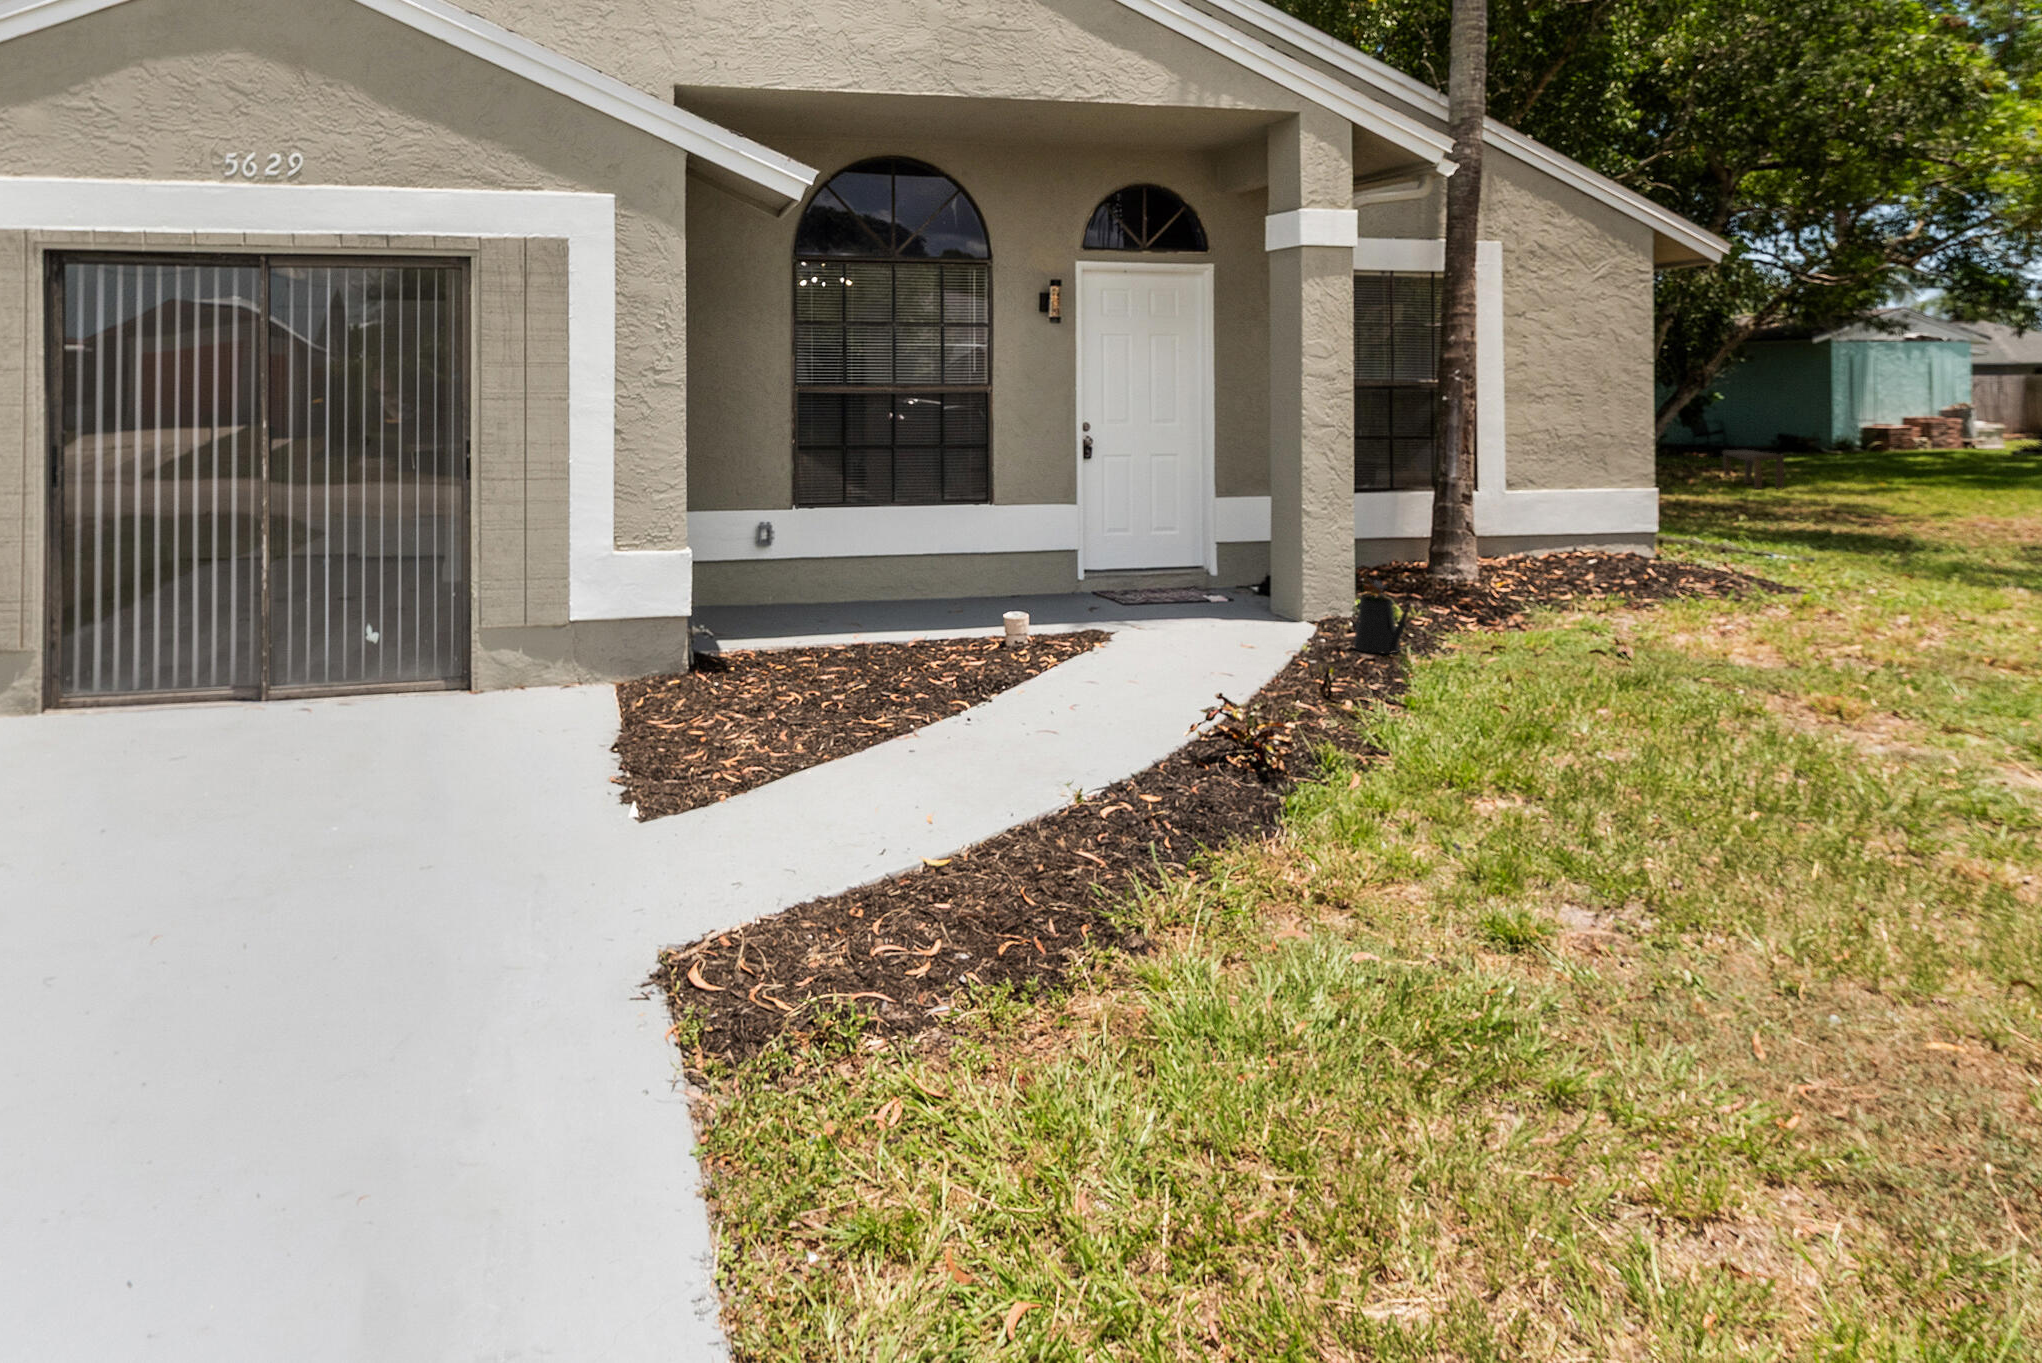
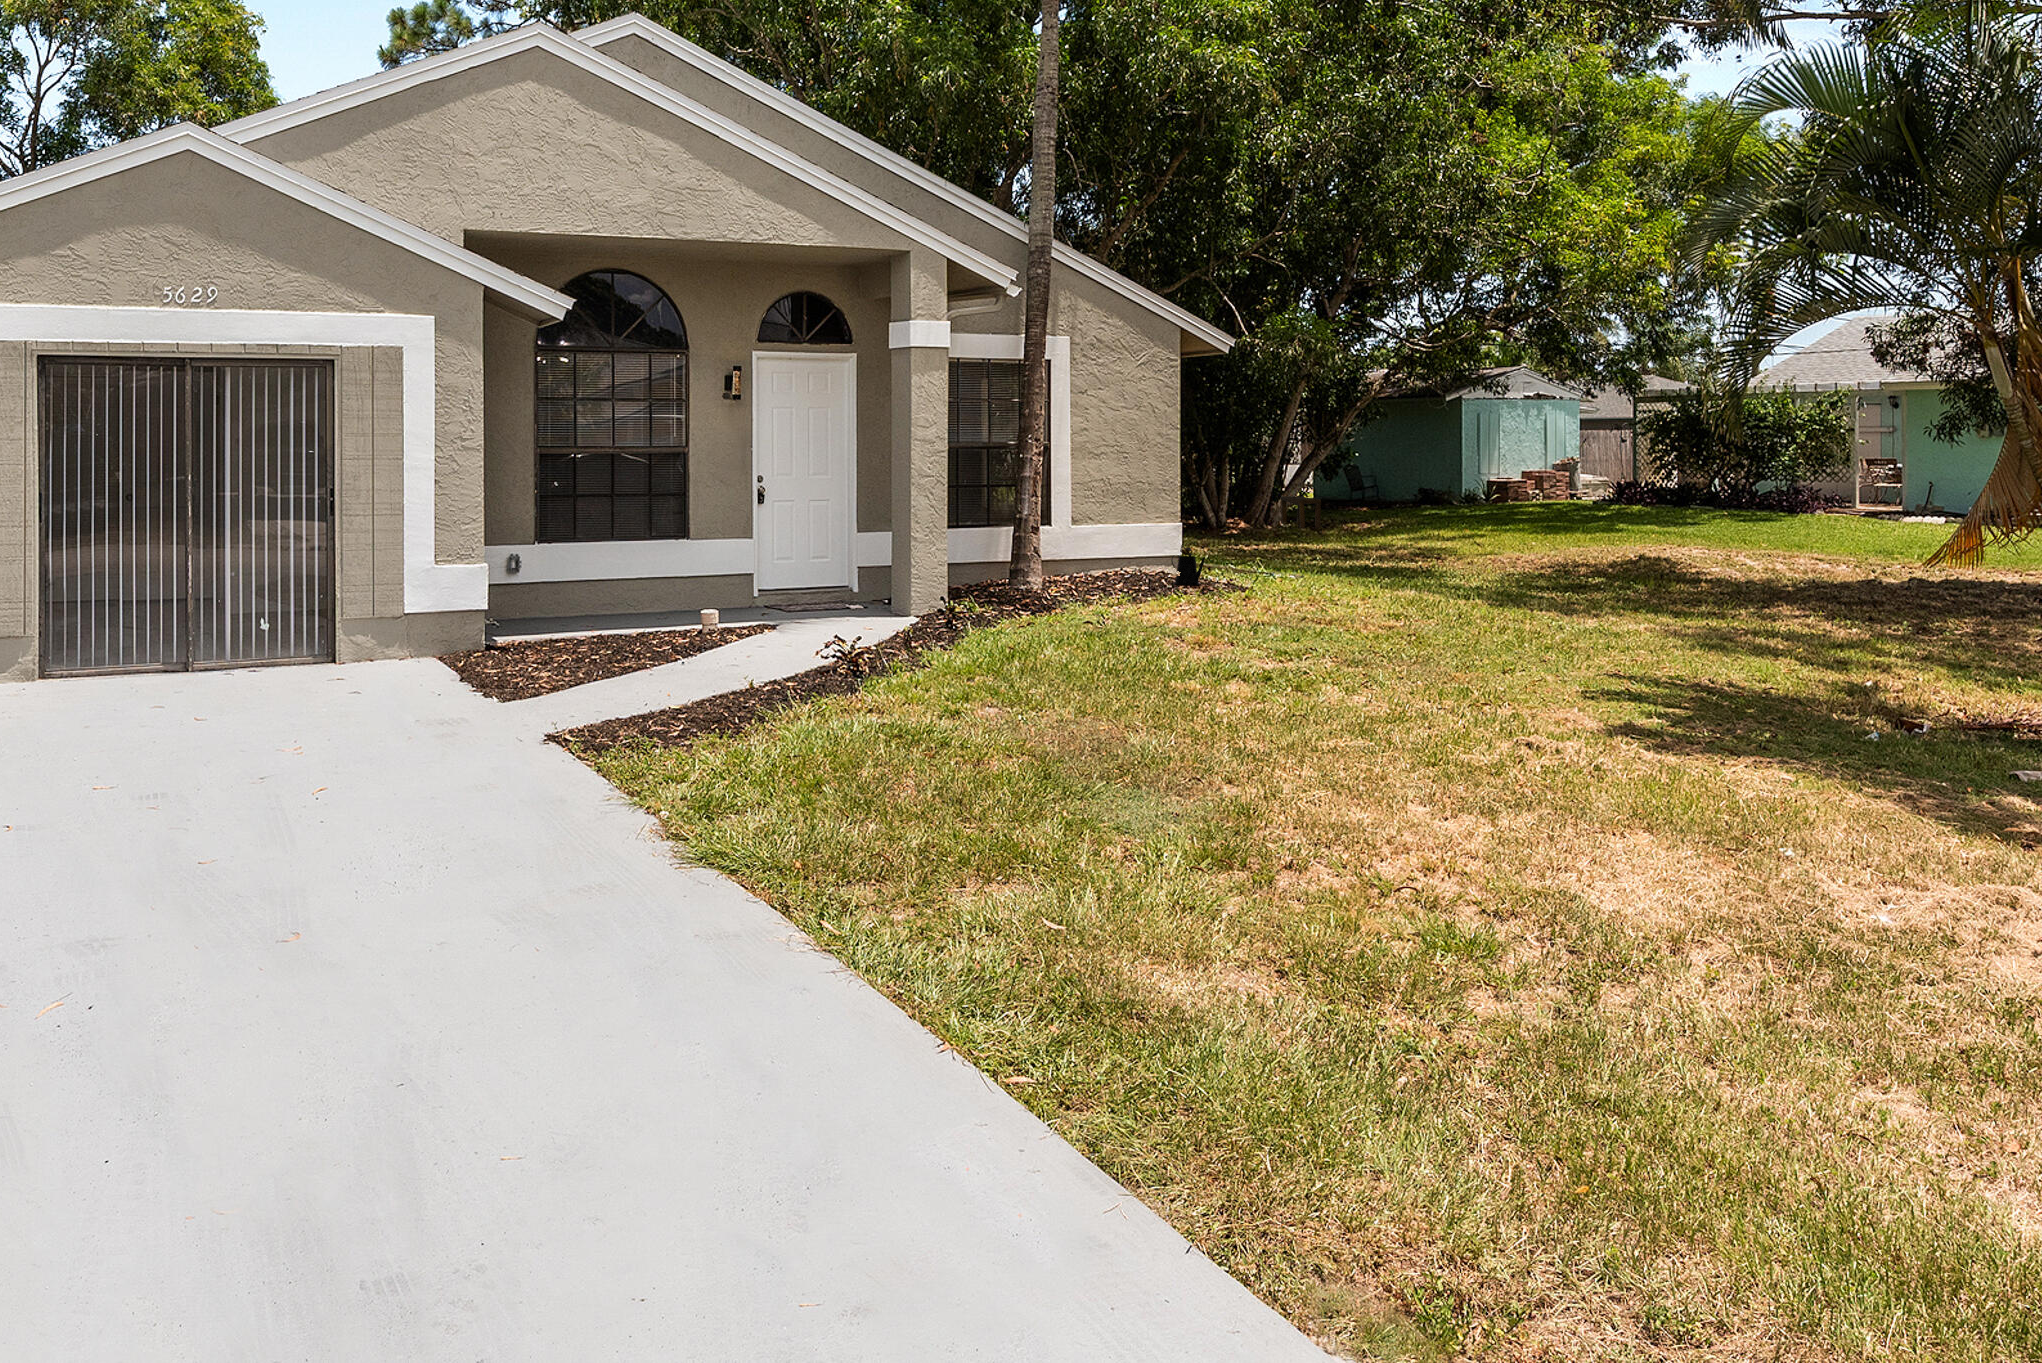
watering can: present [1352,574,1410,654] -> present [1171,545,1205,585]

